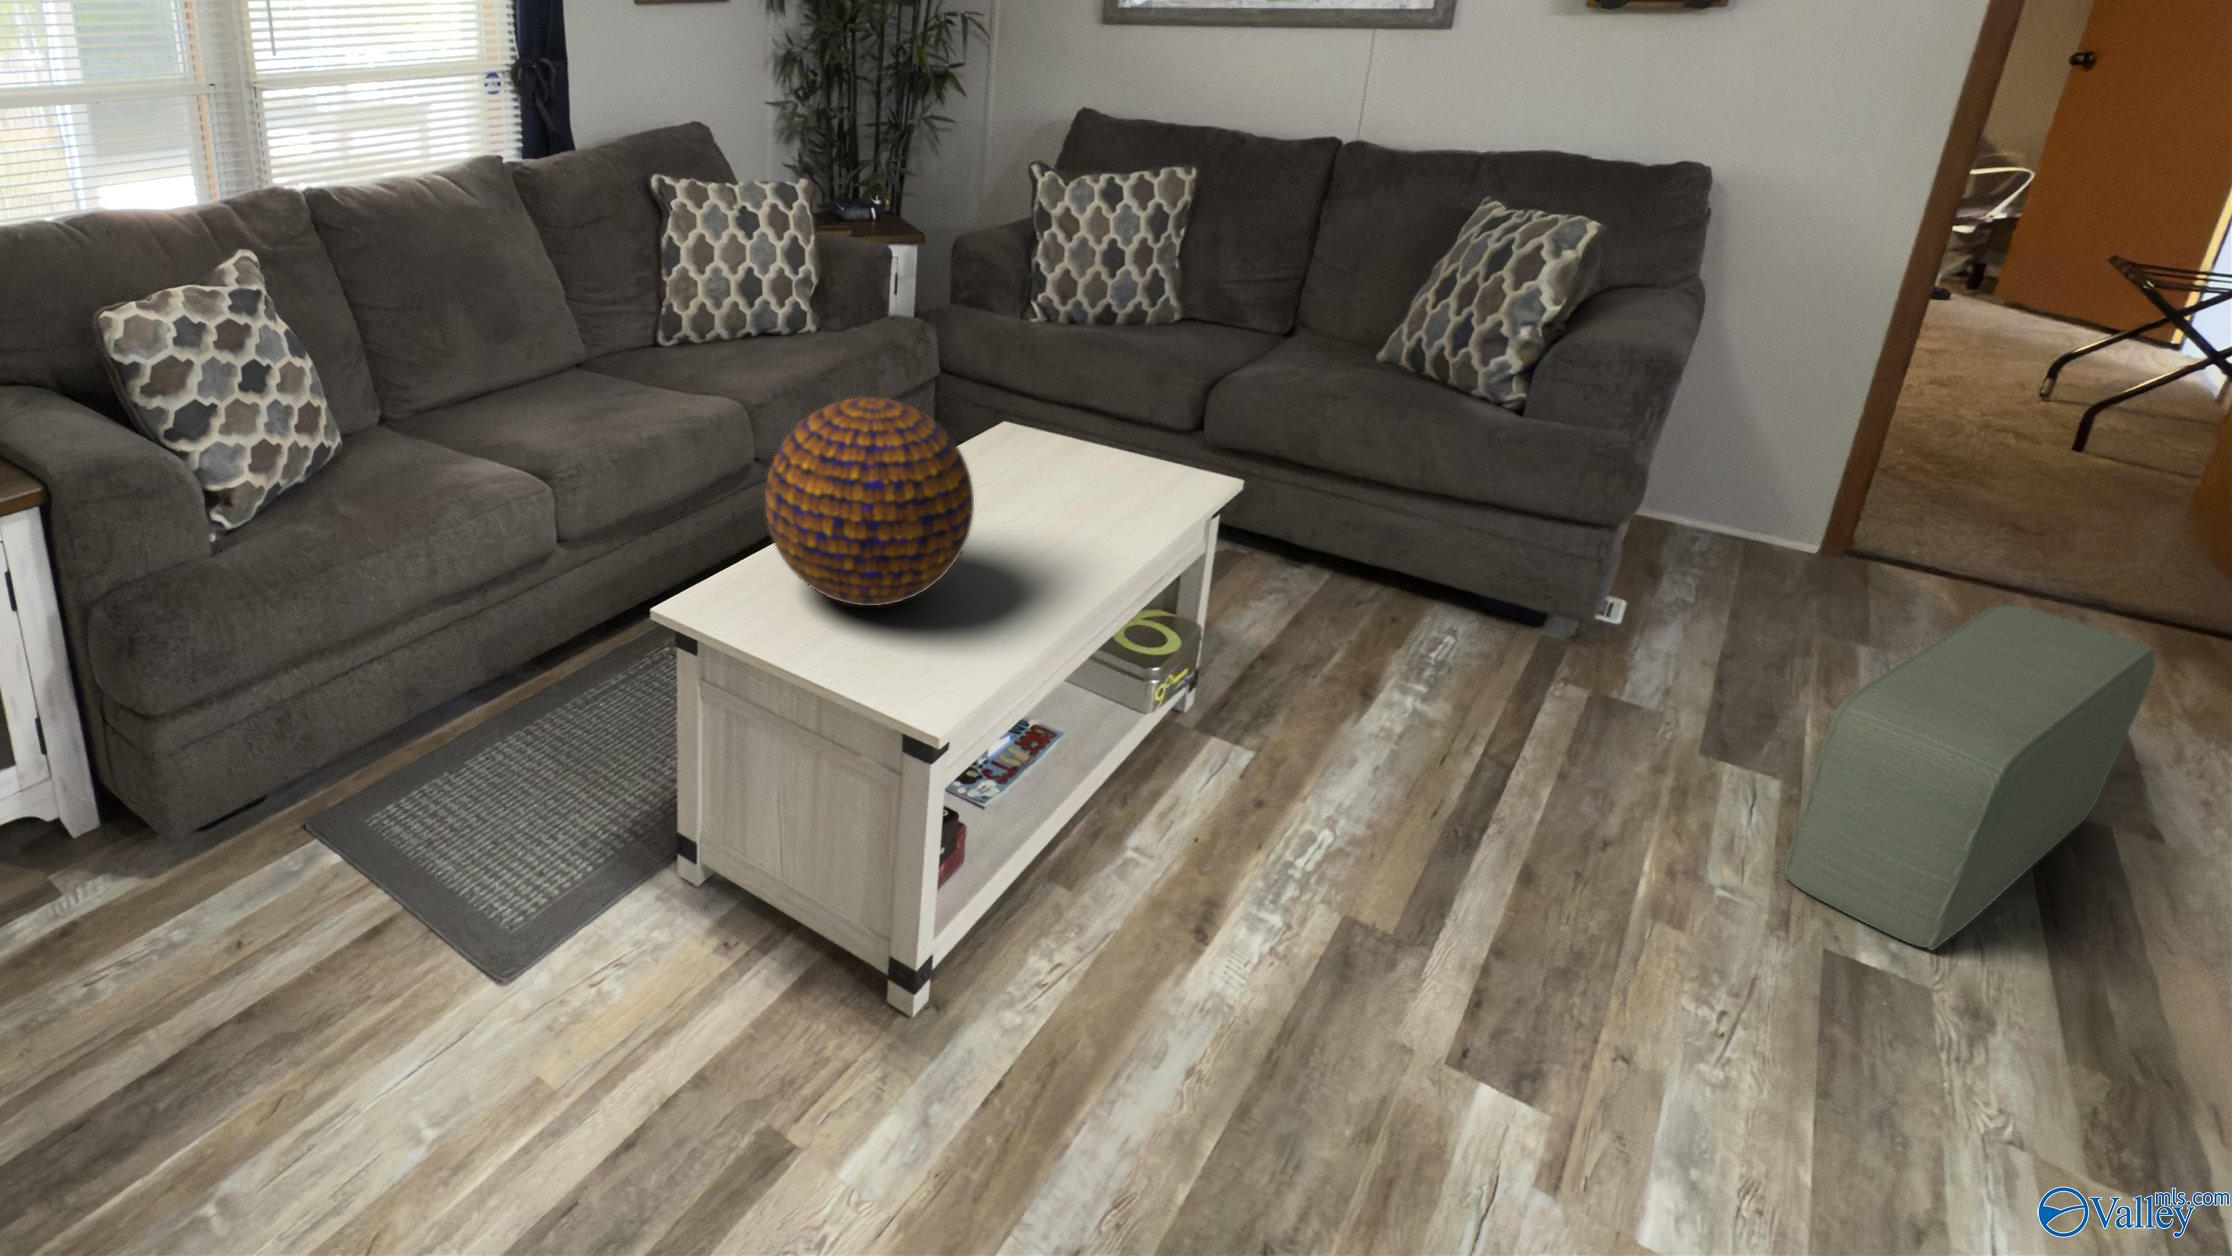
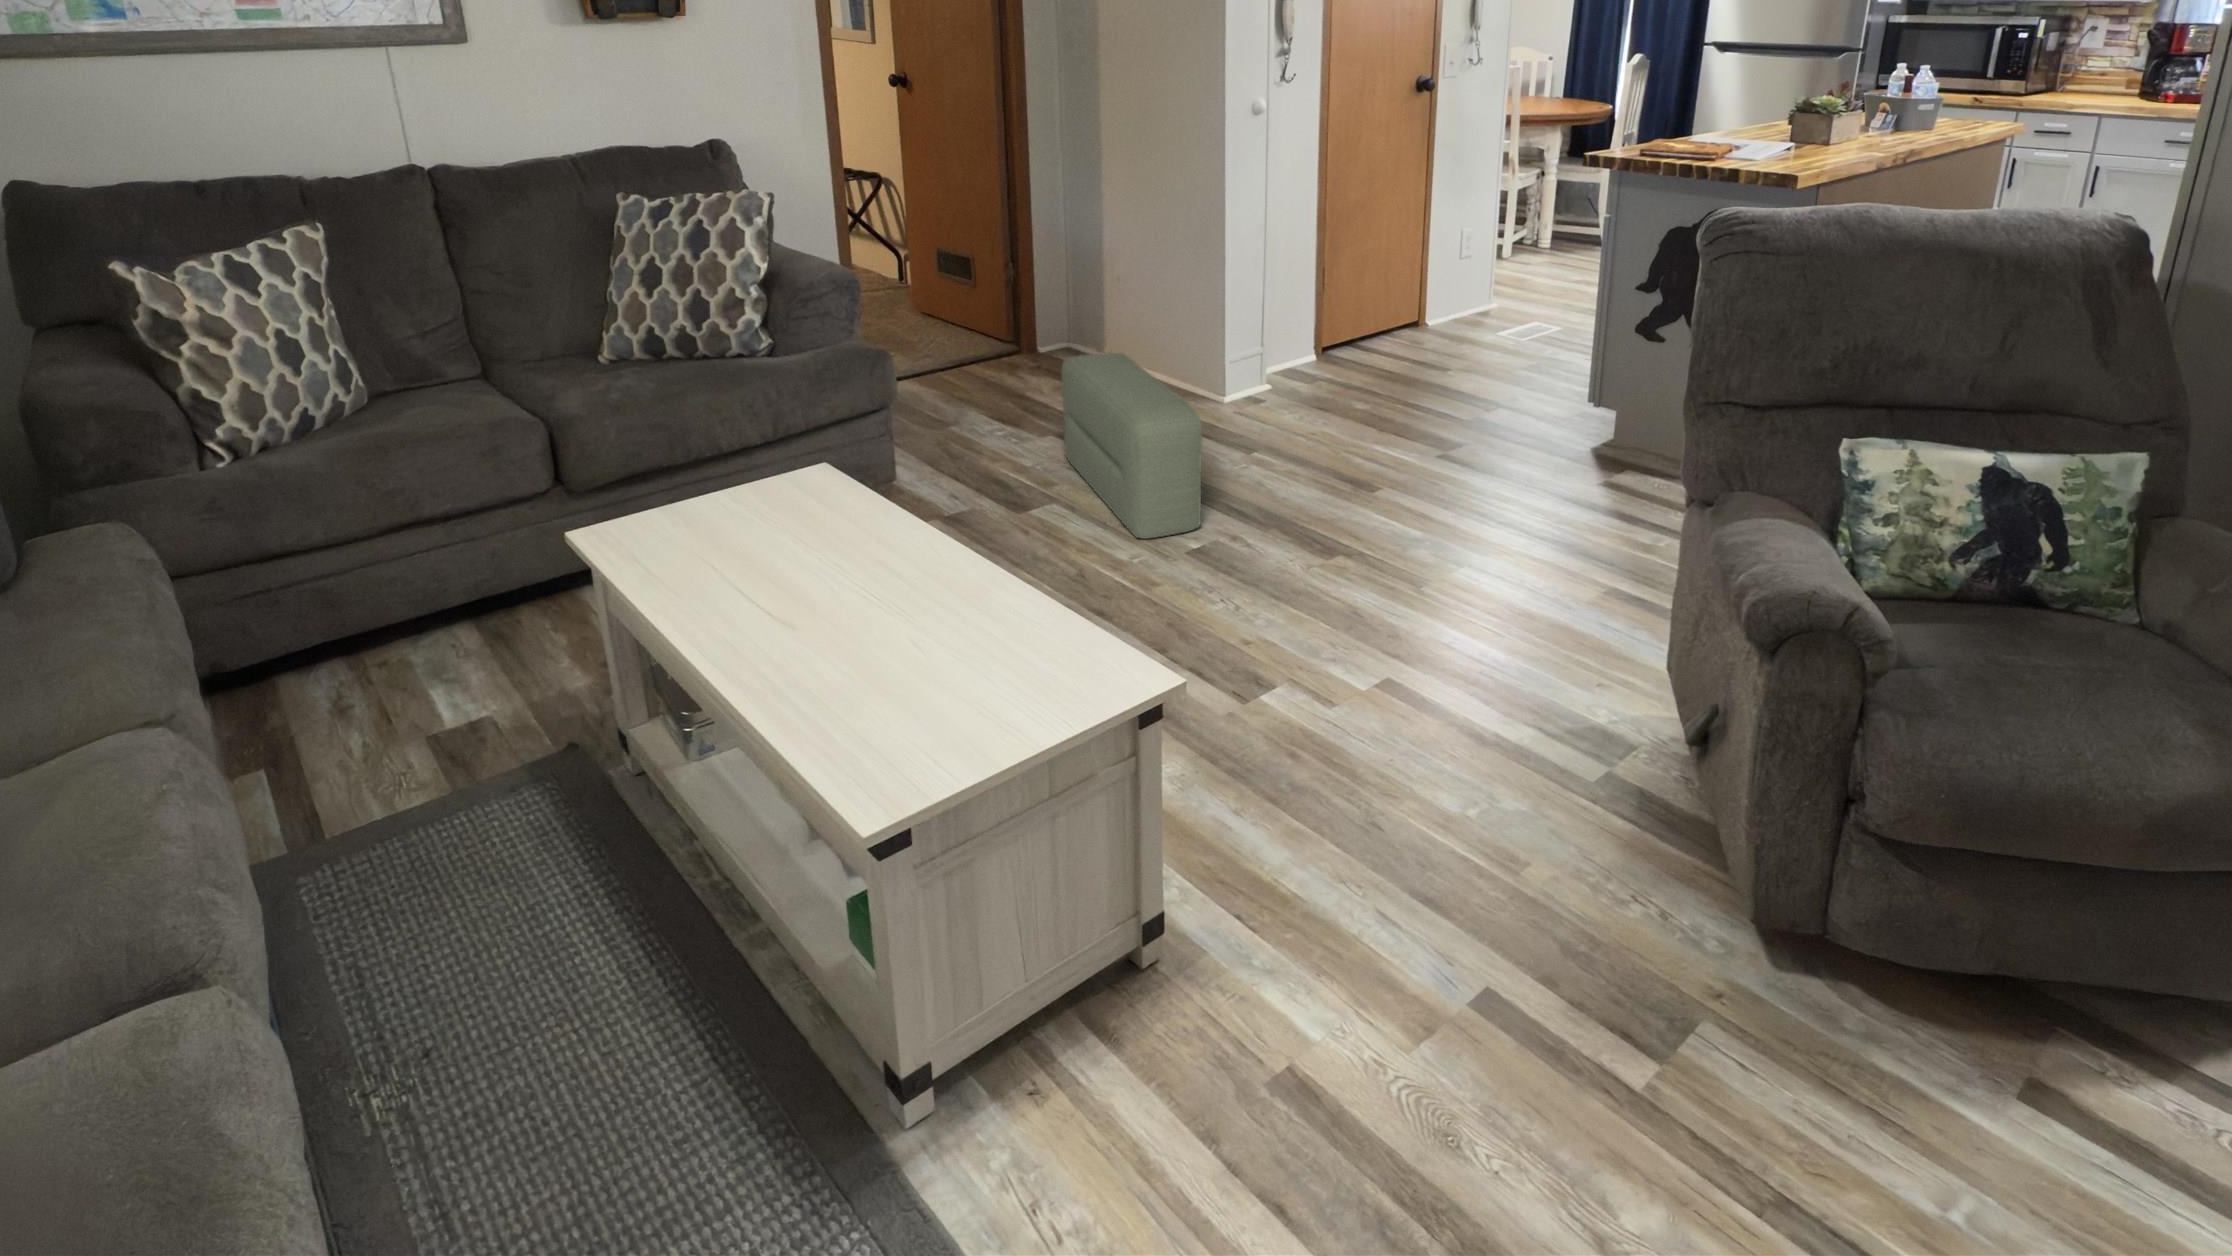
decorative orb: present [765,397,974,606] -> none [789,461,1027,695]

